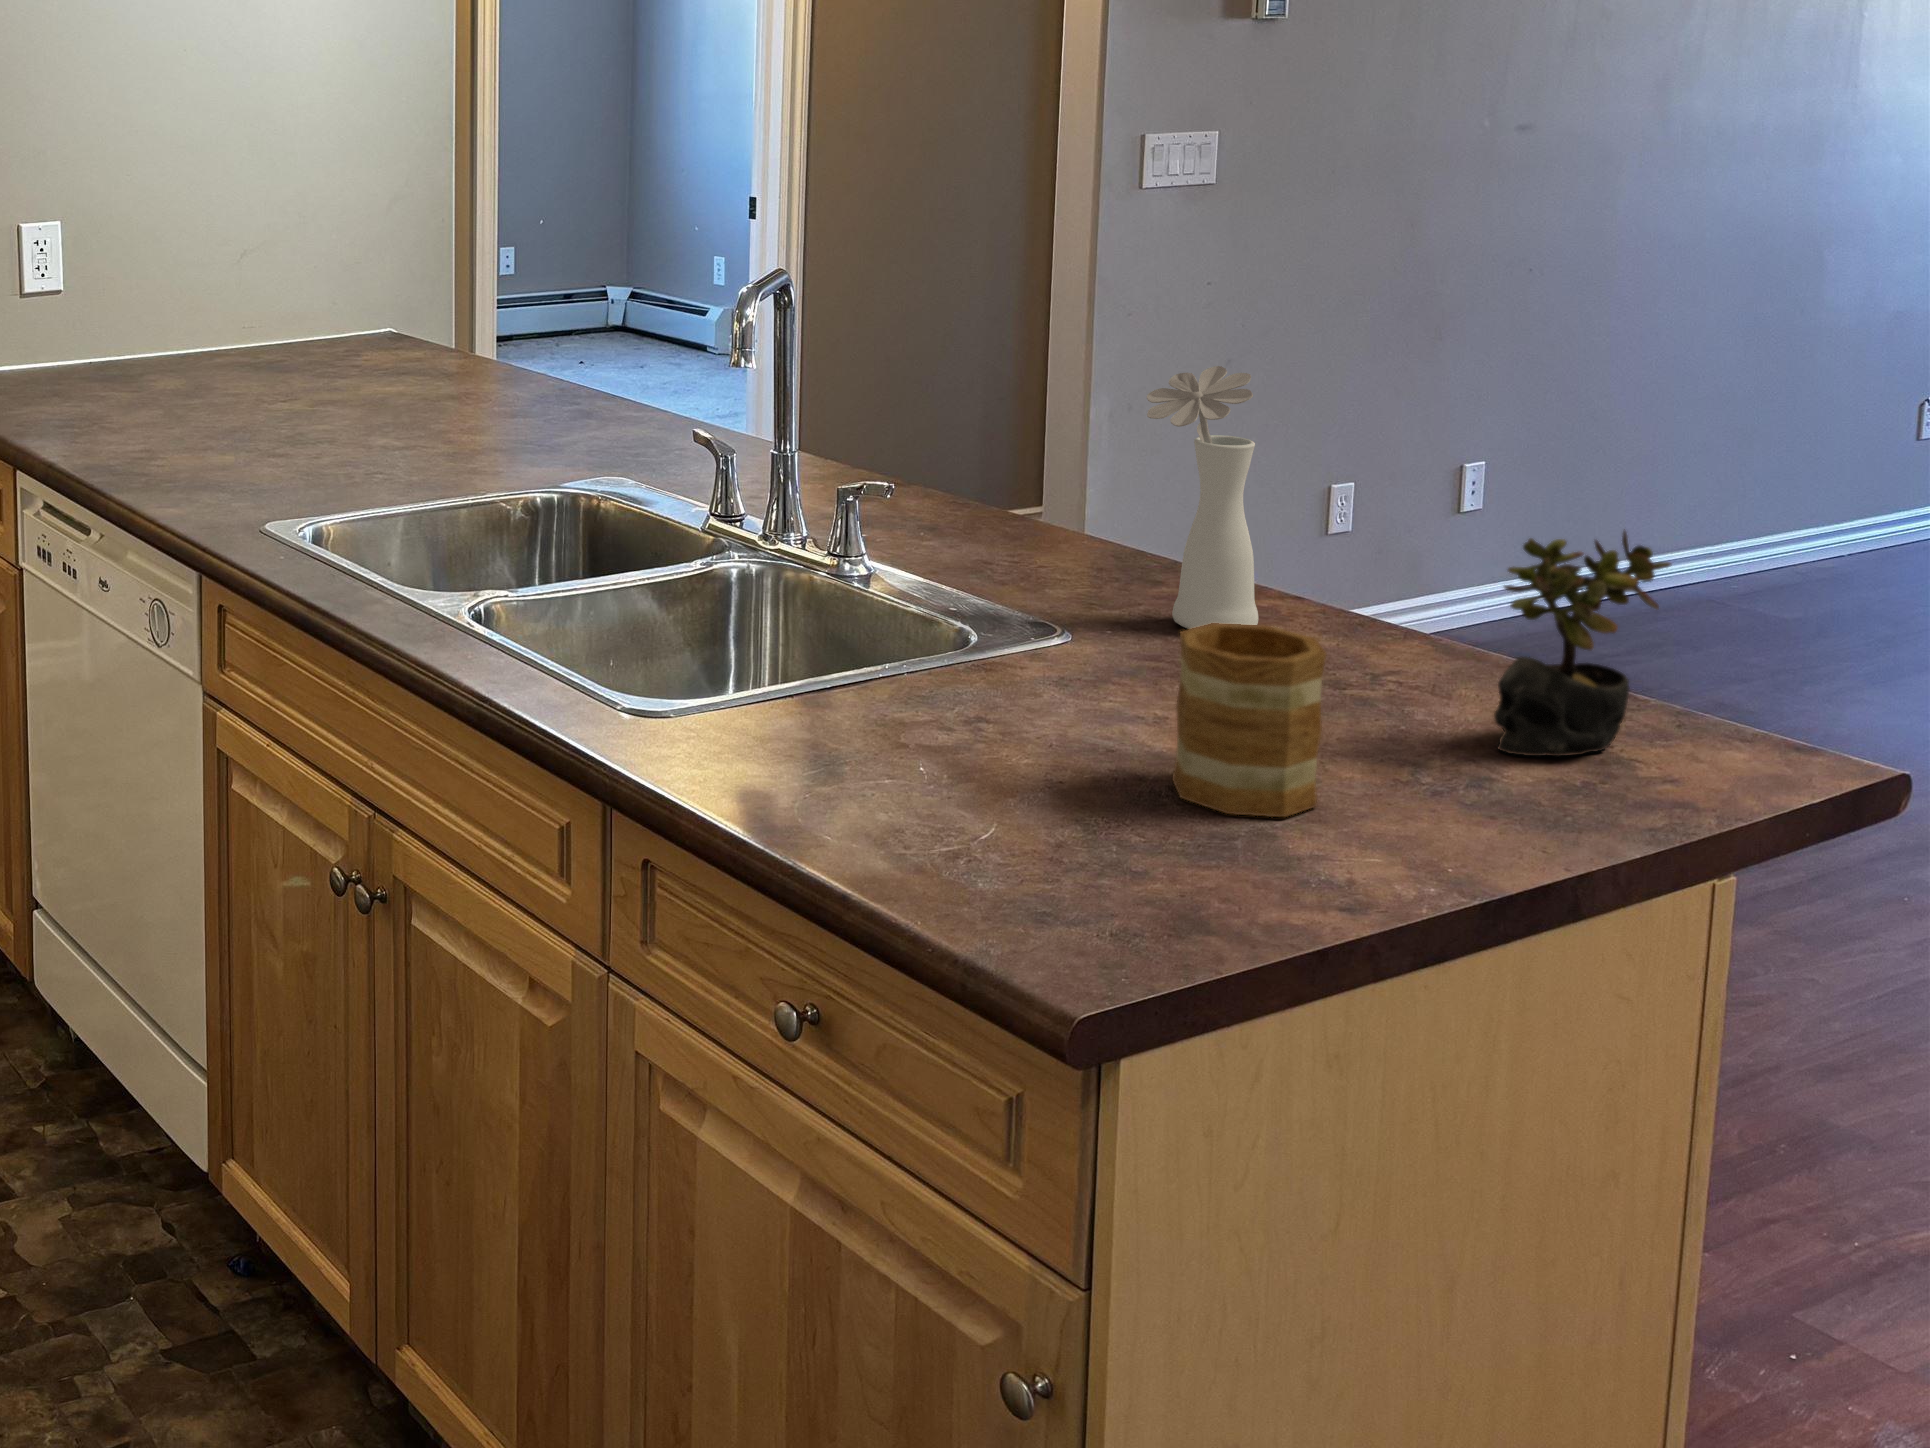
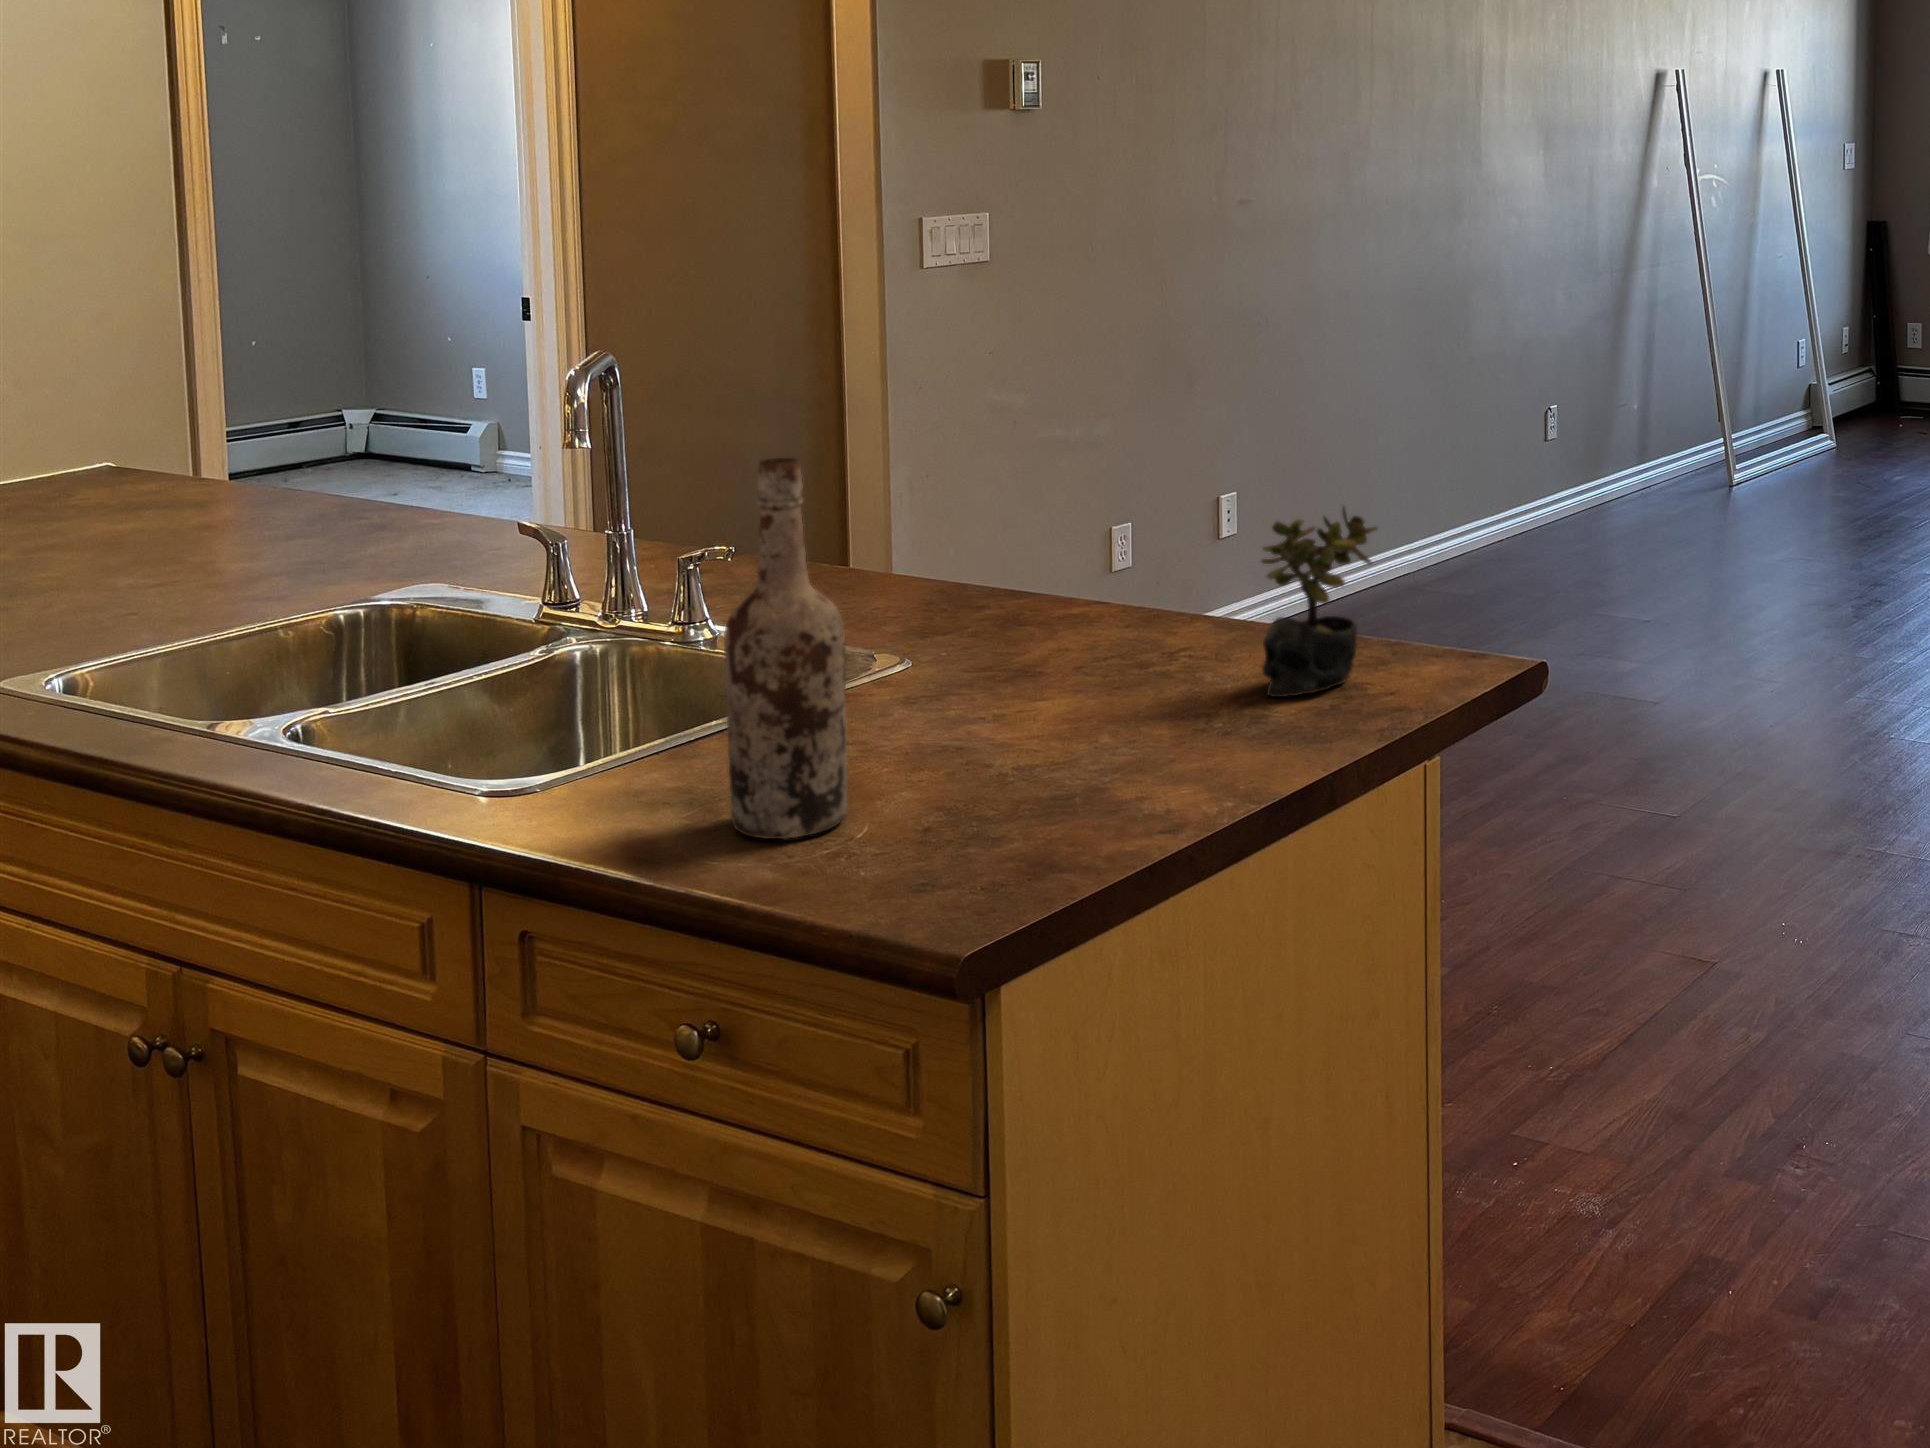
vase: present [1147,366,1258,629] -> none [960,408,1070,643]
wine bottle: none [852,409,986,823] -> present [724,458,848,839]
mug: present [1172,623,1326,817] -> none [1012,617,1136,780]

